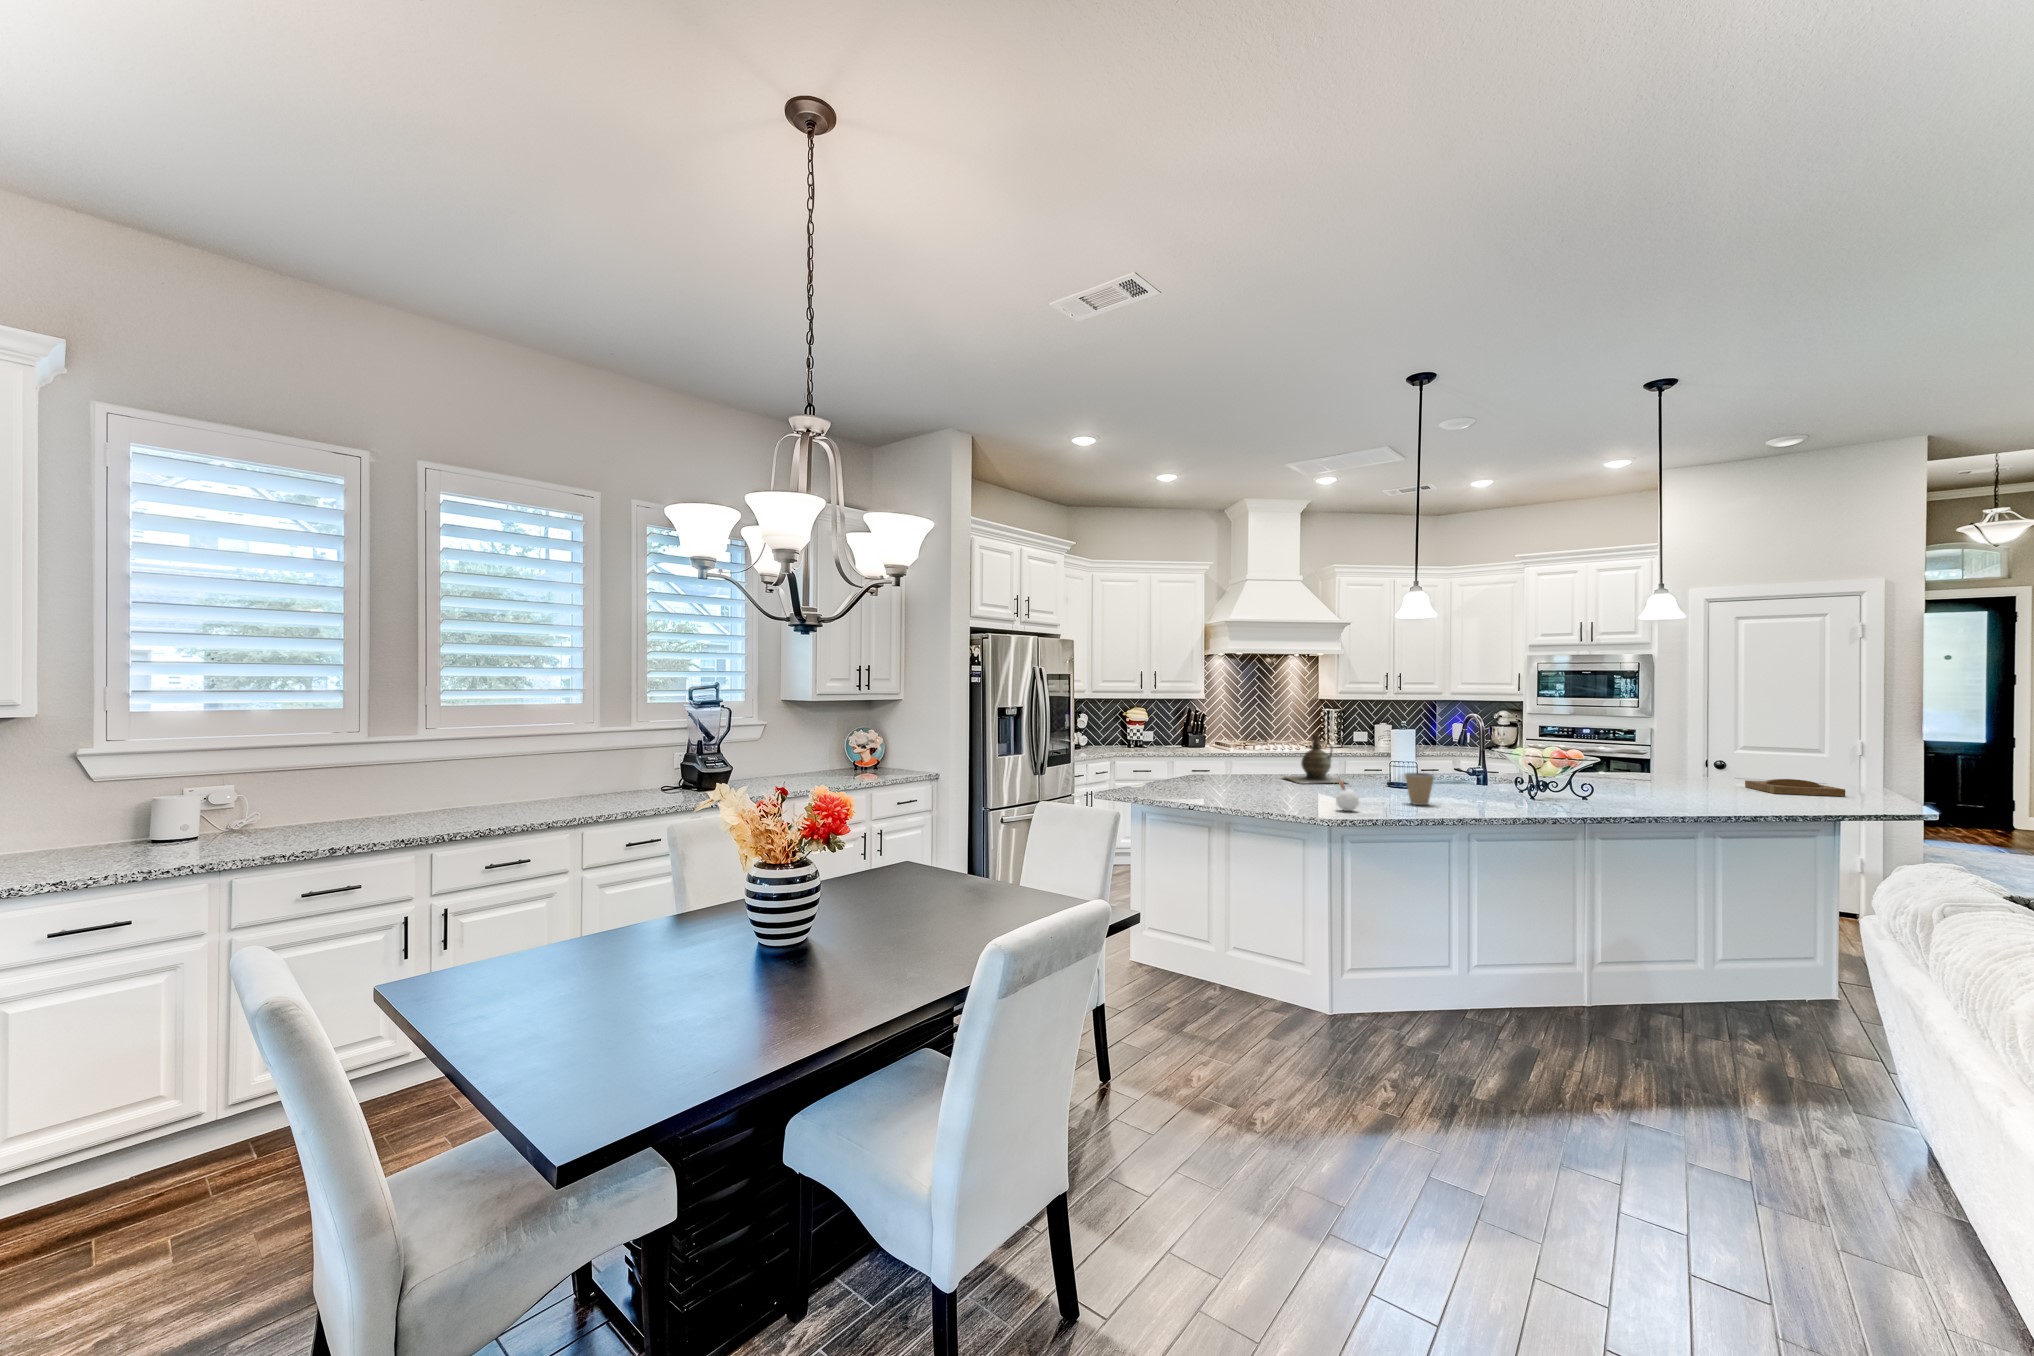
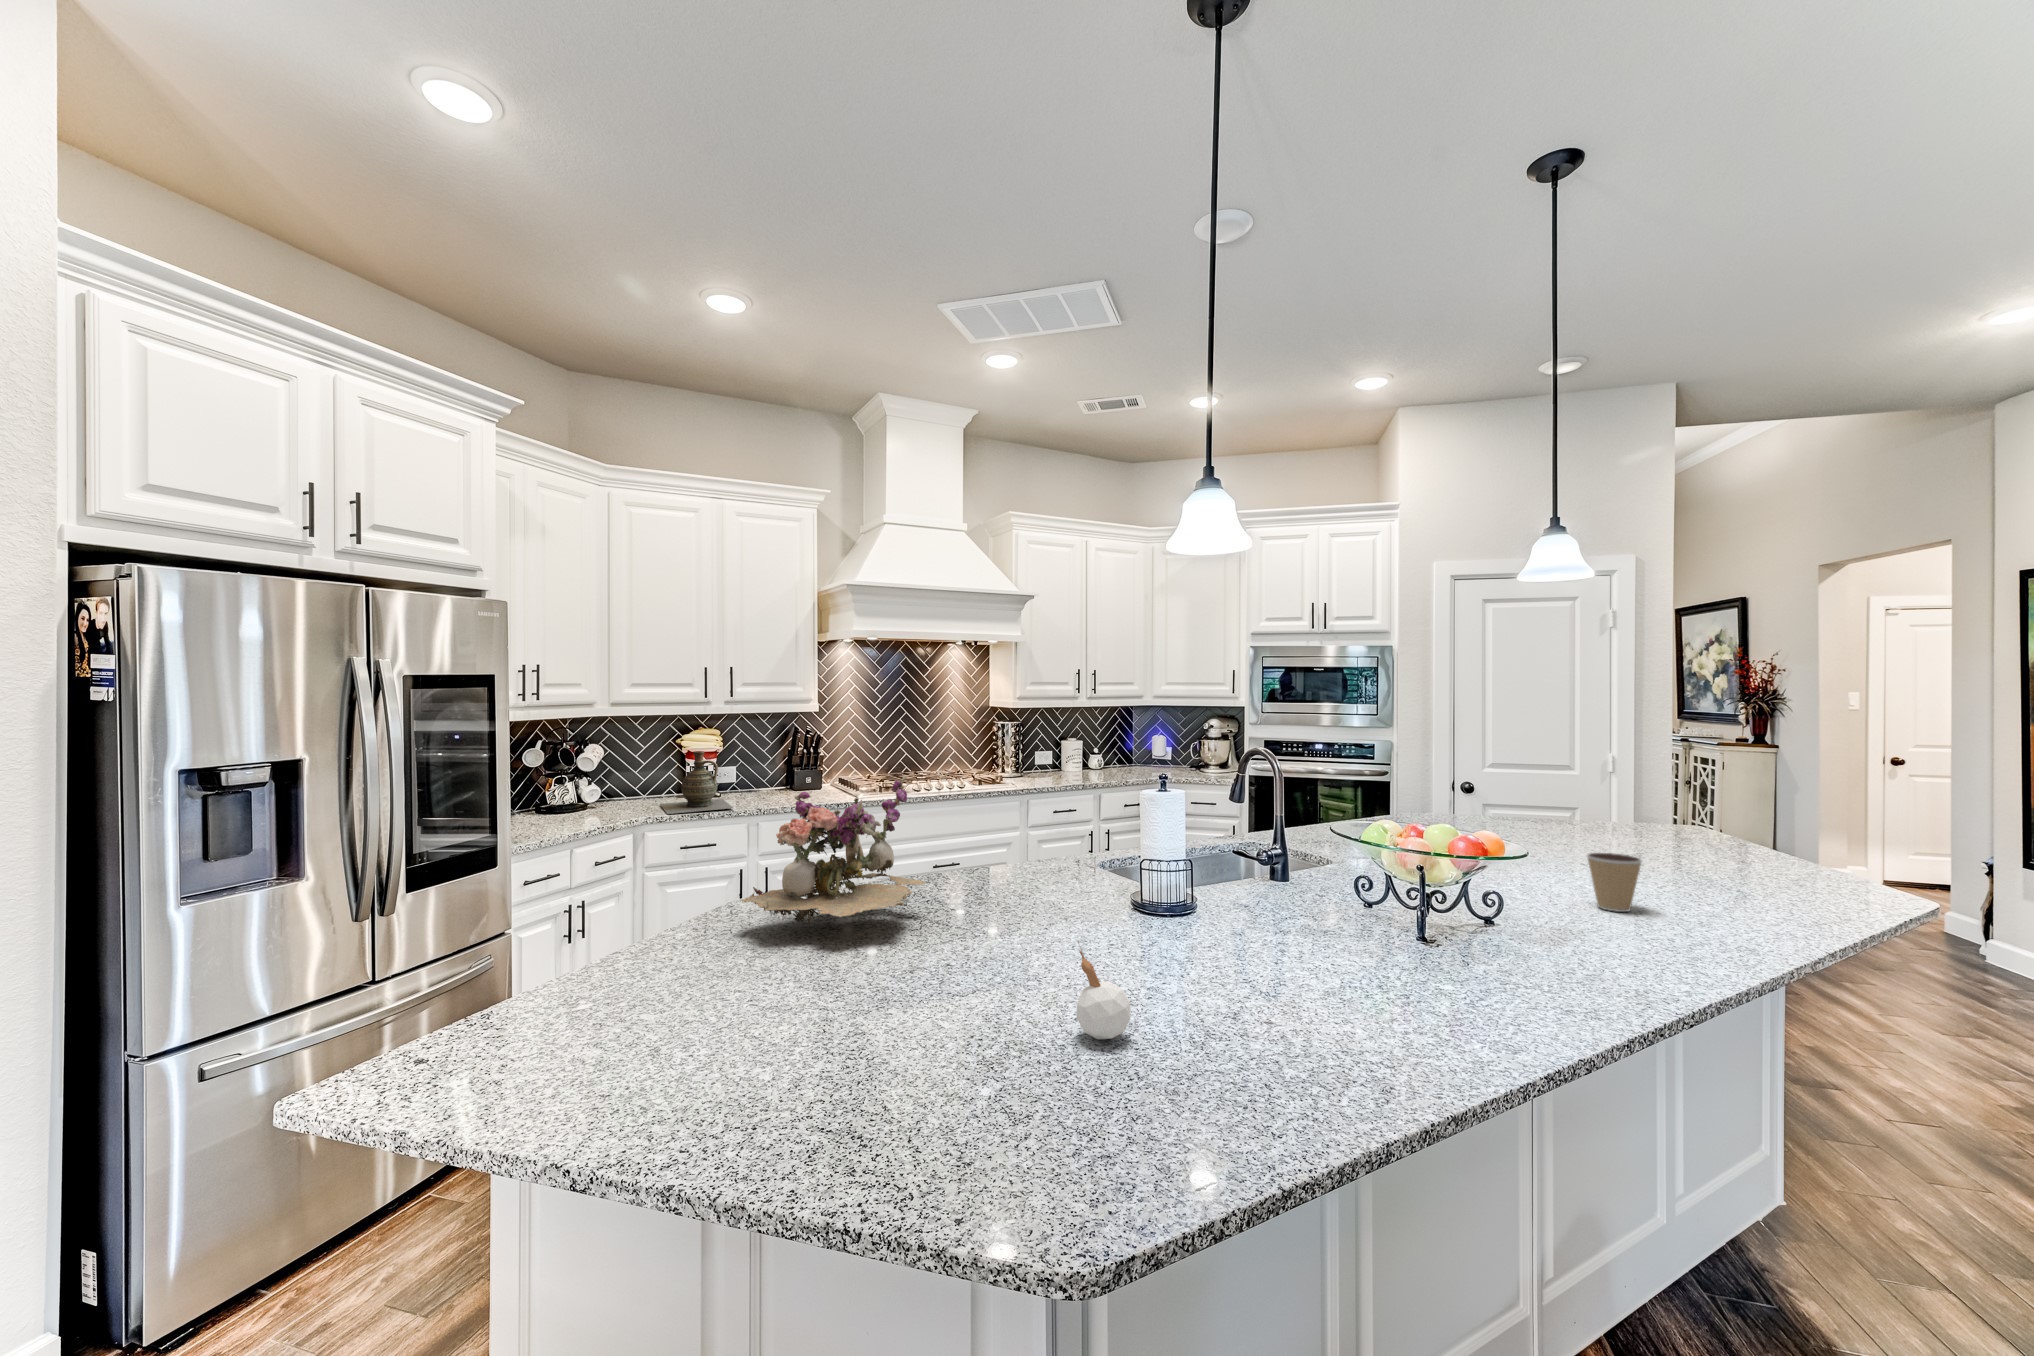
flower arrangement: none [1188,719,1273,784] -> present [742,777,925,925]
ceramic jug: present [1284,734,1347,784] -> present [660,751,733,814]
coffee cup: present [1405,773,1434,805] -> present [1587,853,1642,912]
tray: present [1745,779,1845,796] -> none [1567,825,1698,851]

